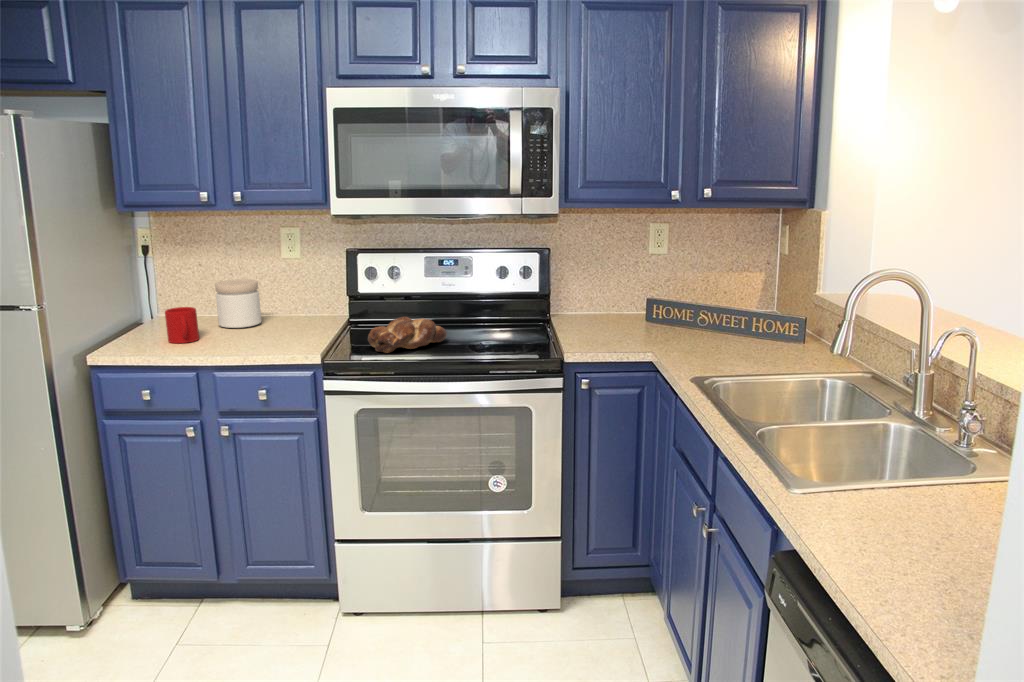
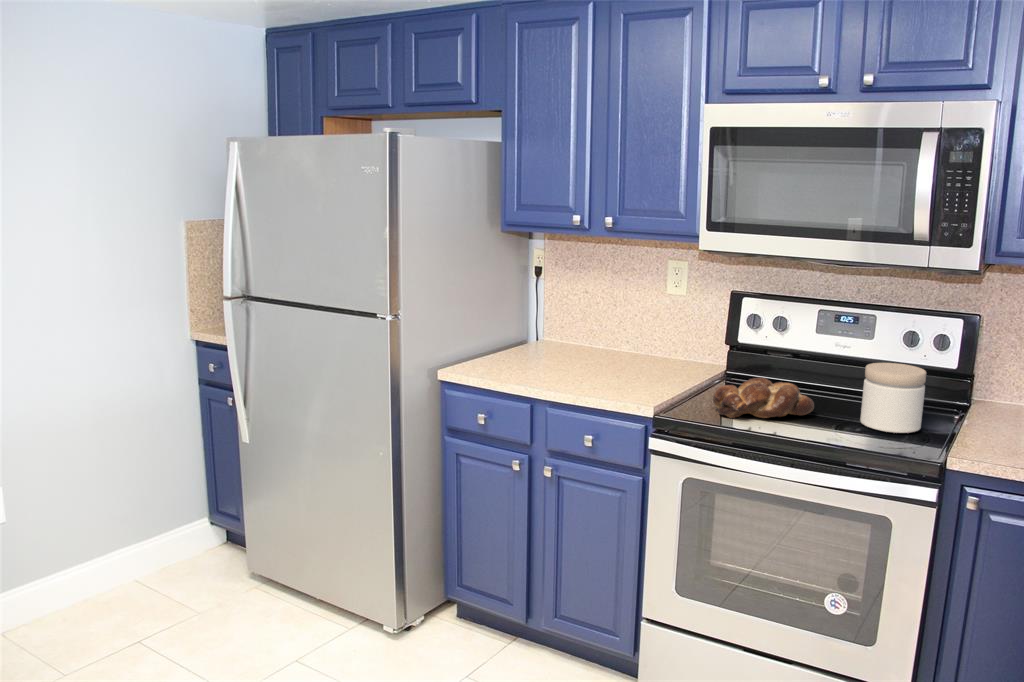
jar: present [215,279,261,328] -> present [860,363,926,433]
mug: present [165,307,199,343] -> none [517,333,548,370]

